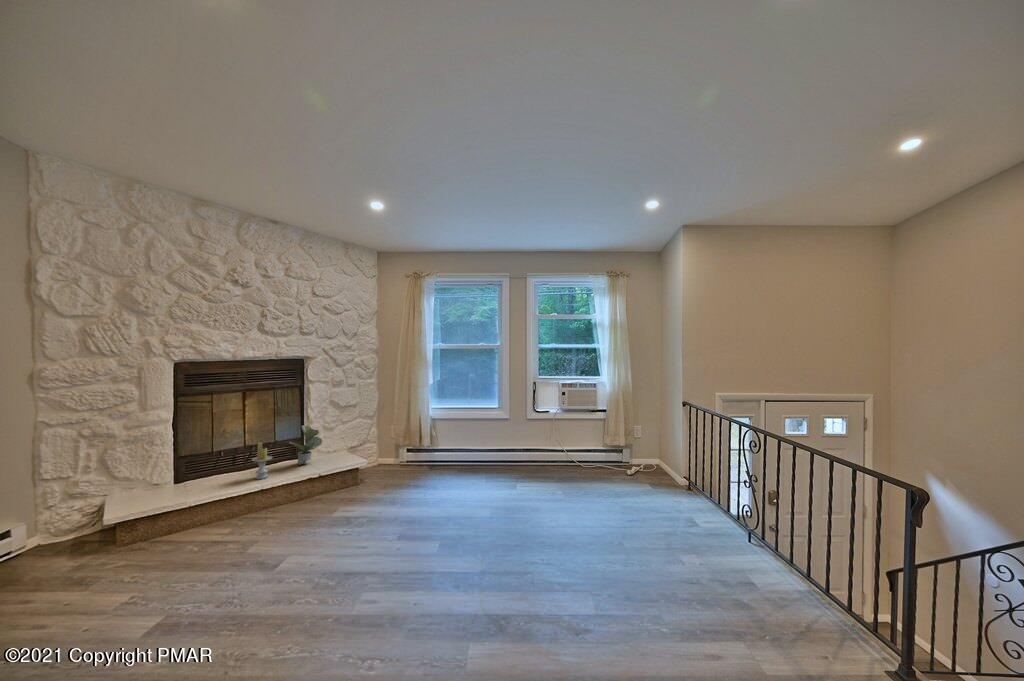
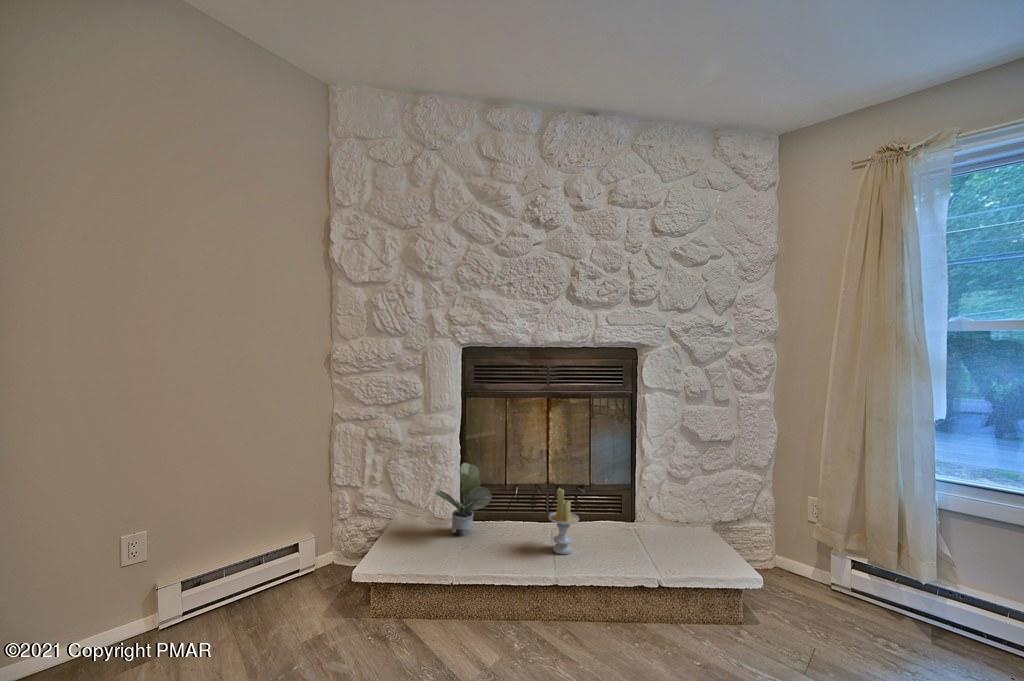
potted plant: present [289,425,322,465] -> present [436,463,492,533]

